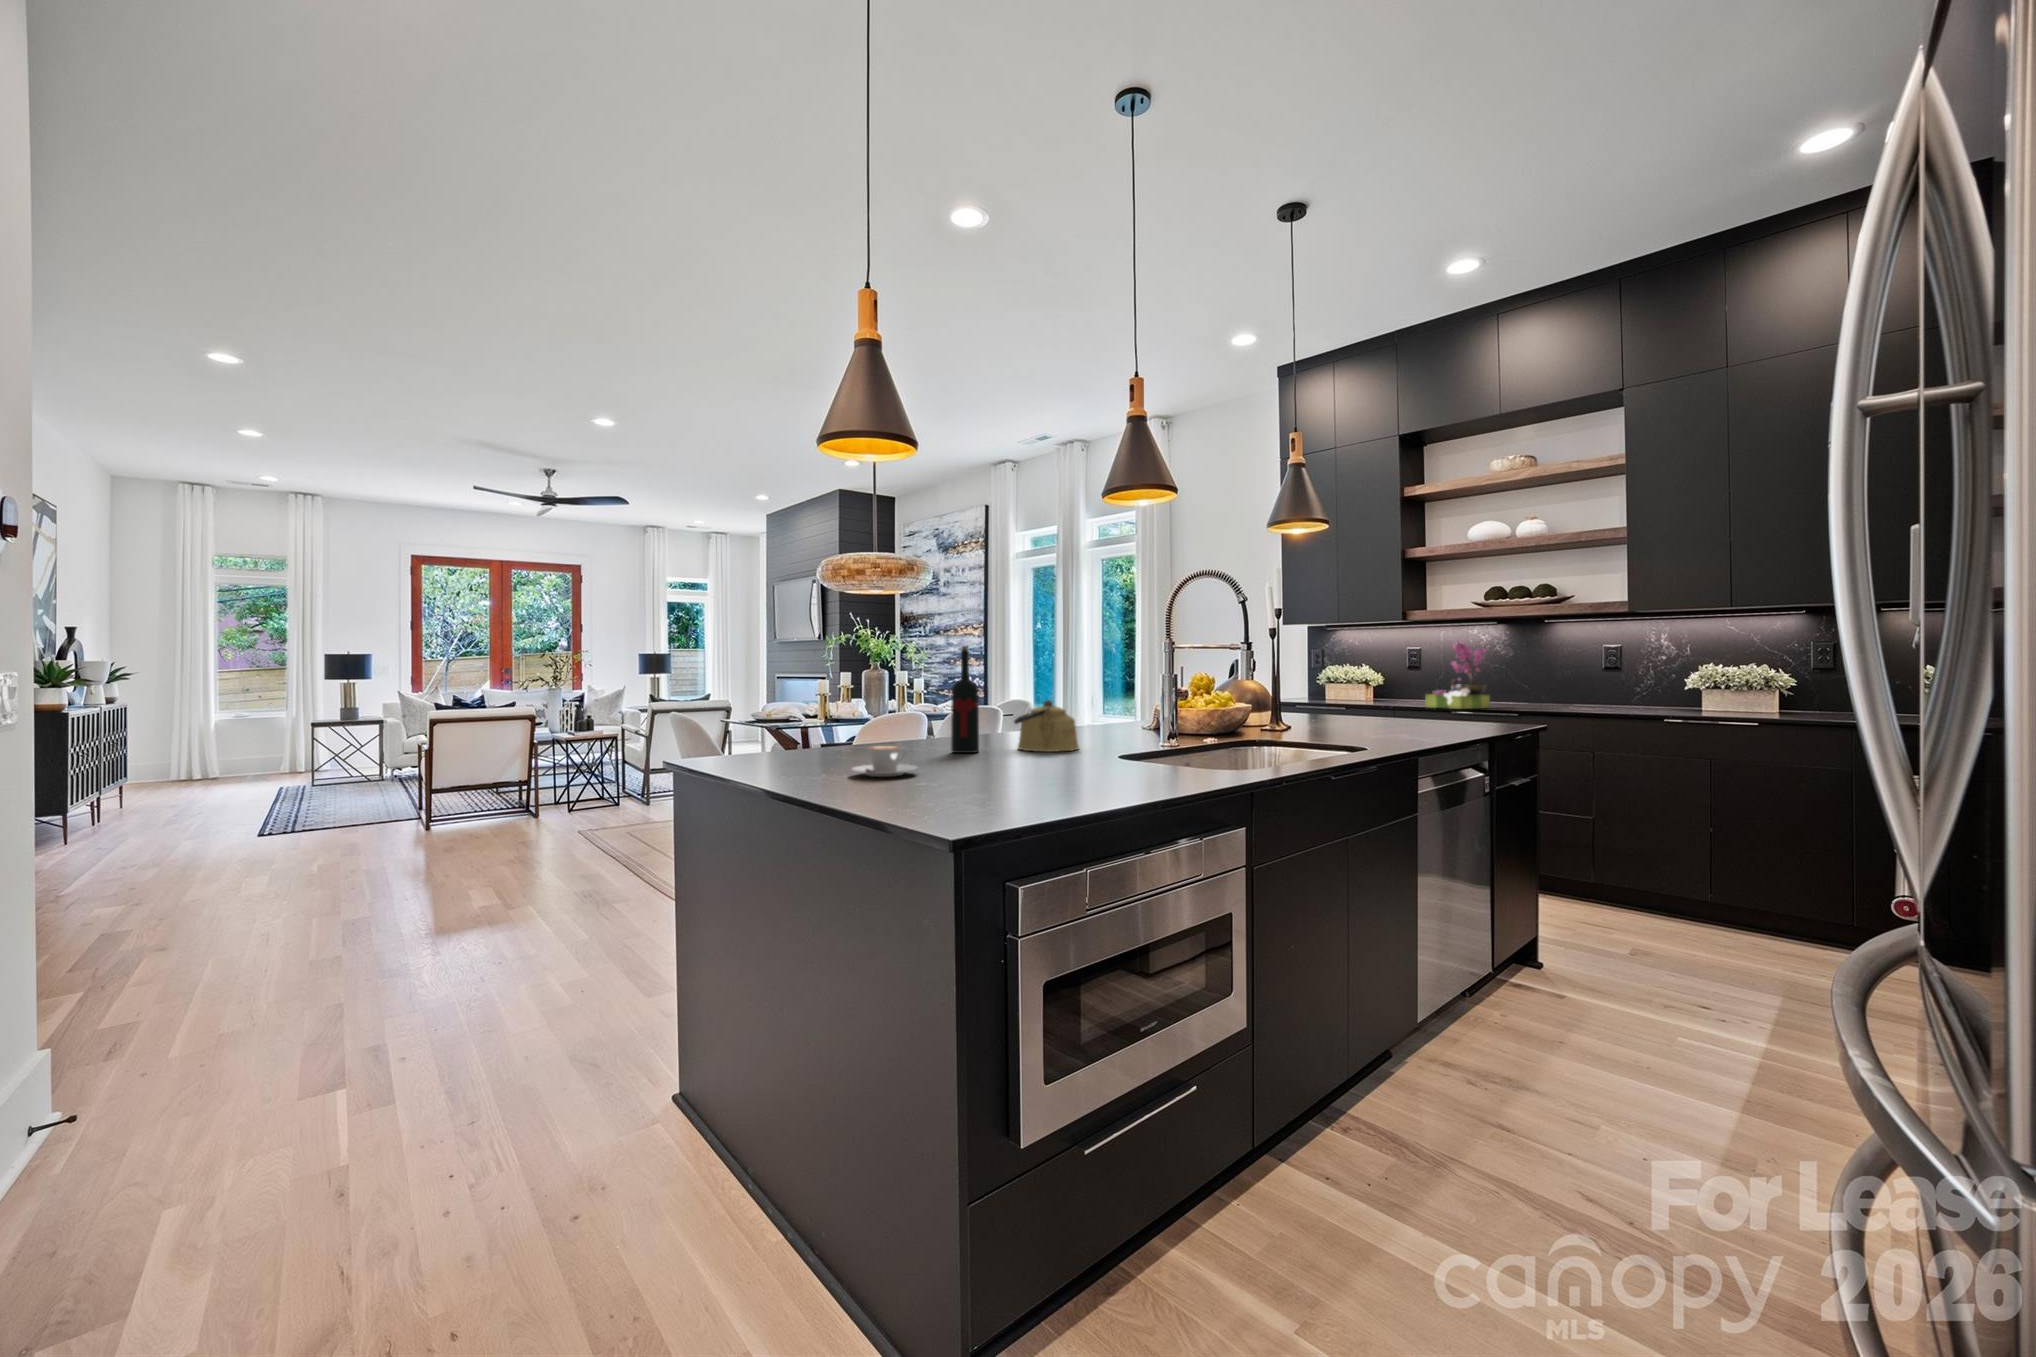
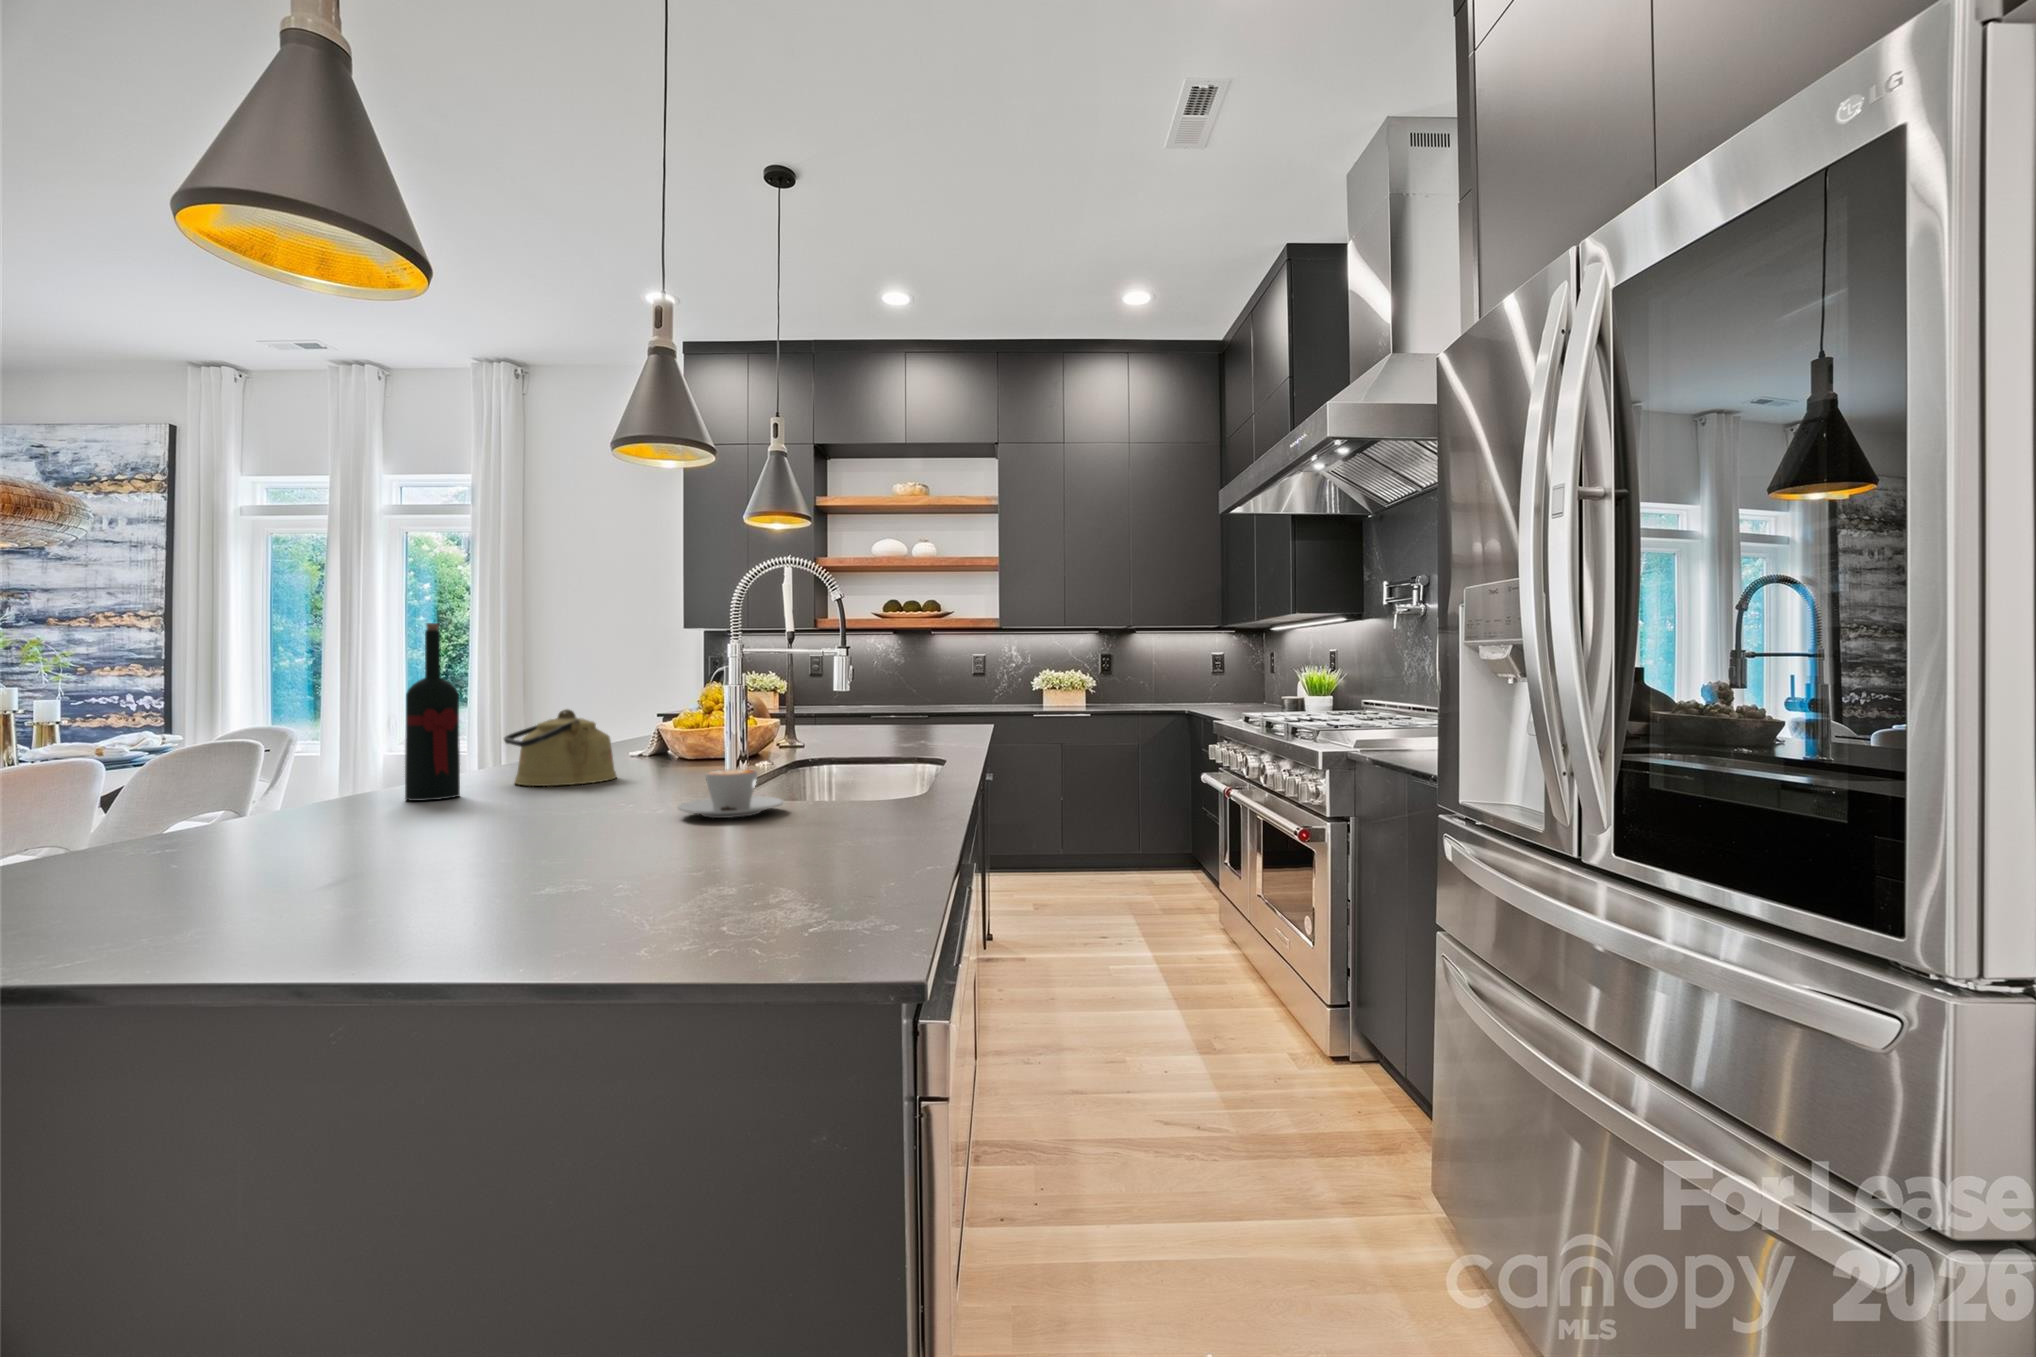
flower arrangement: present [1425,641,1490,709] -> none [843,648,896,713]
coffee cup: present [852,746,918,777] -> present [677,769,783,818]

